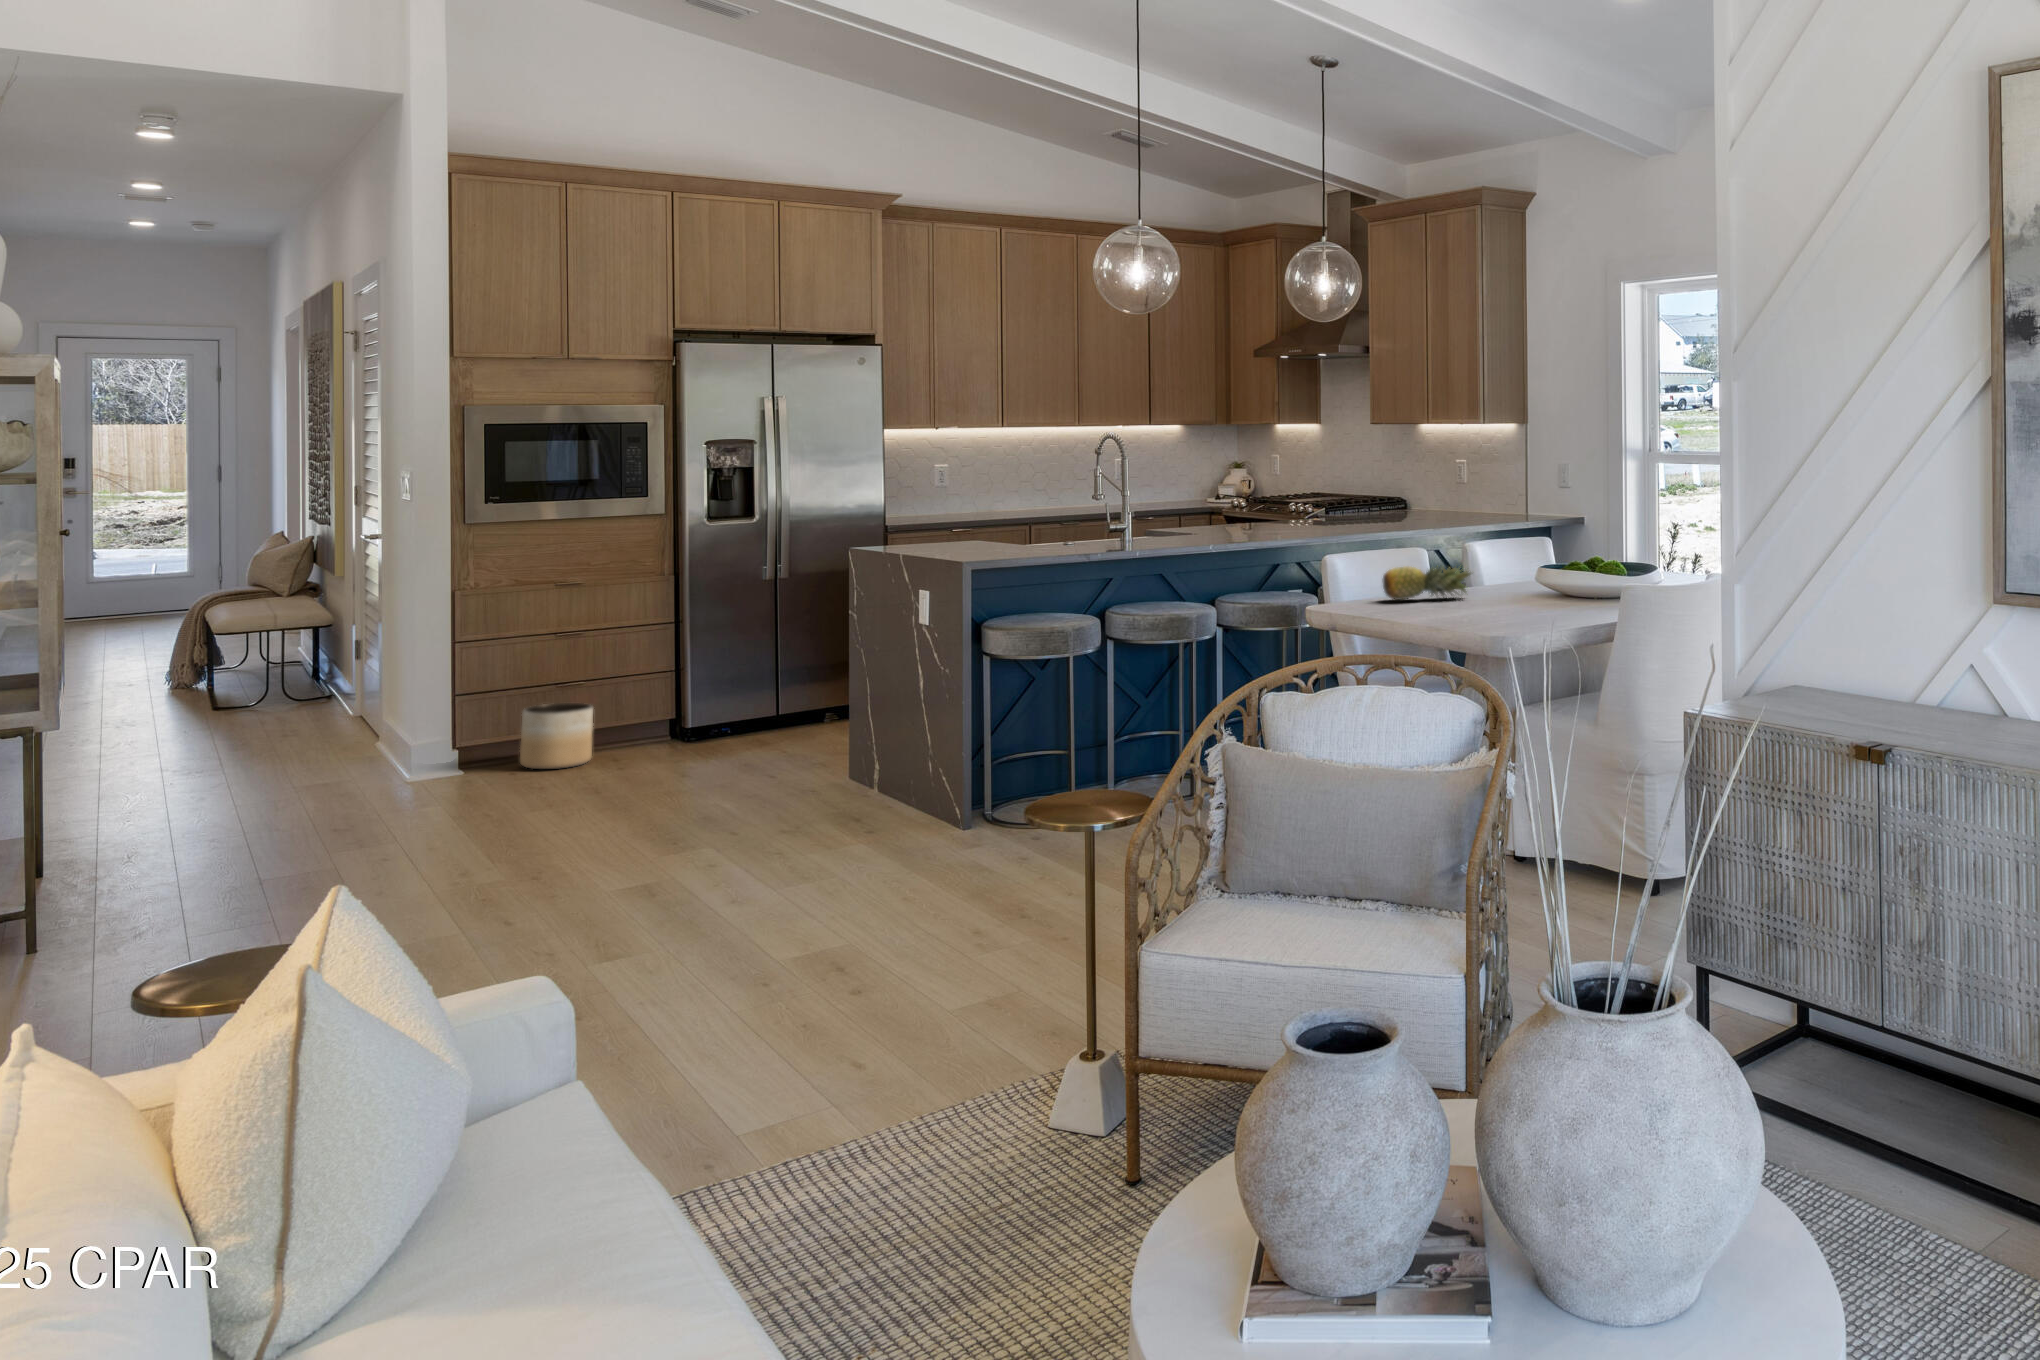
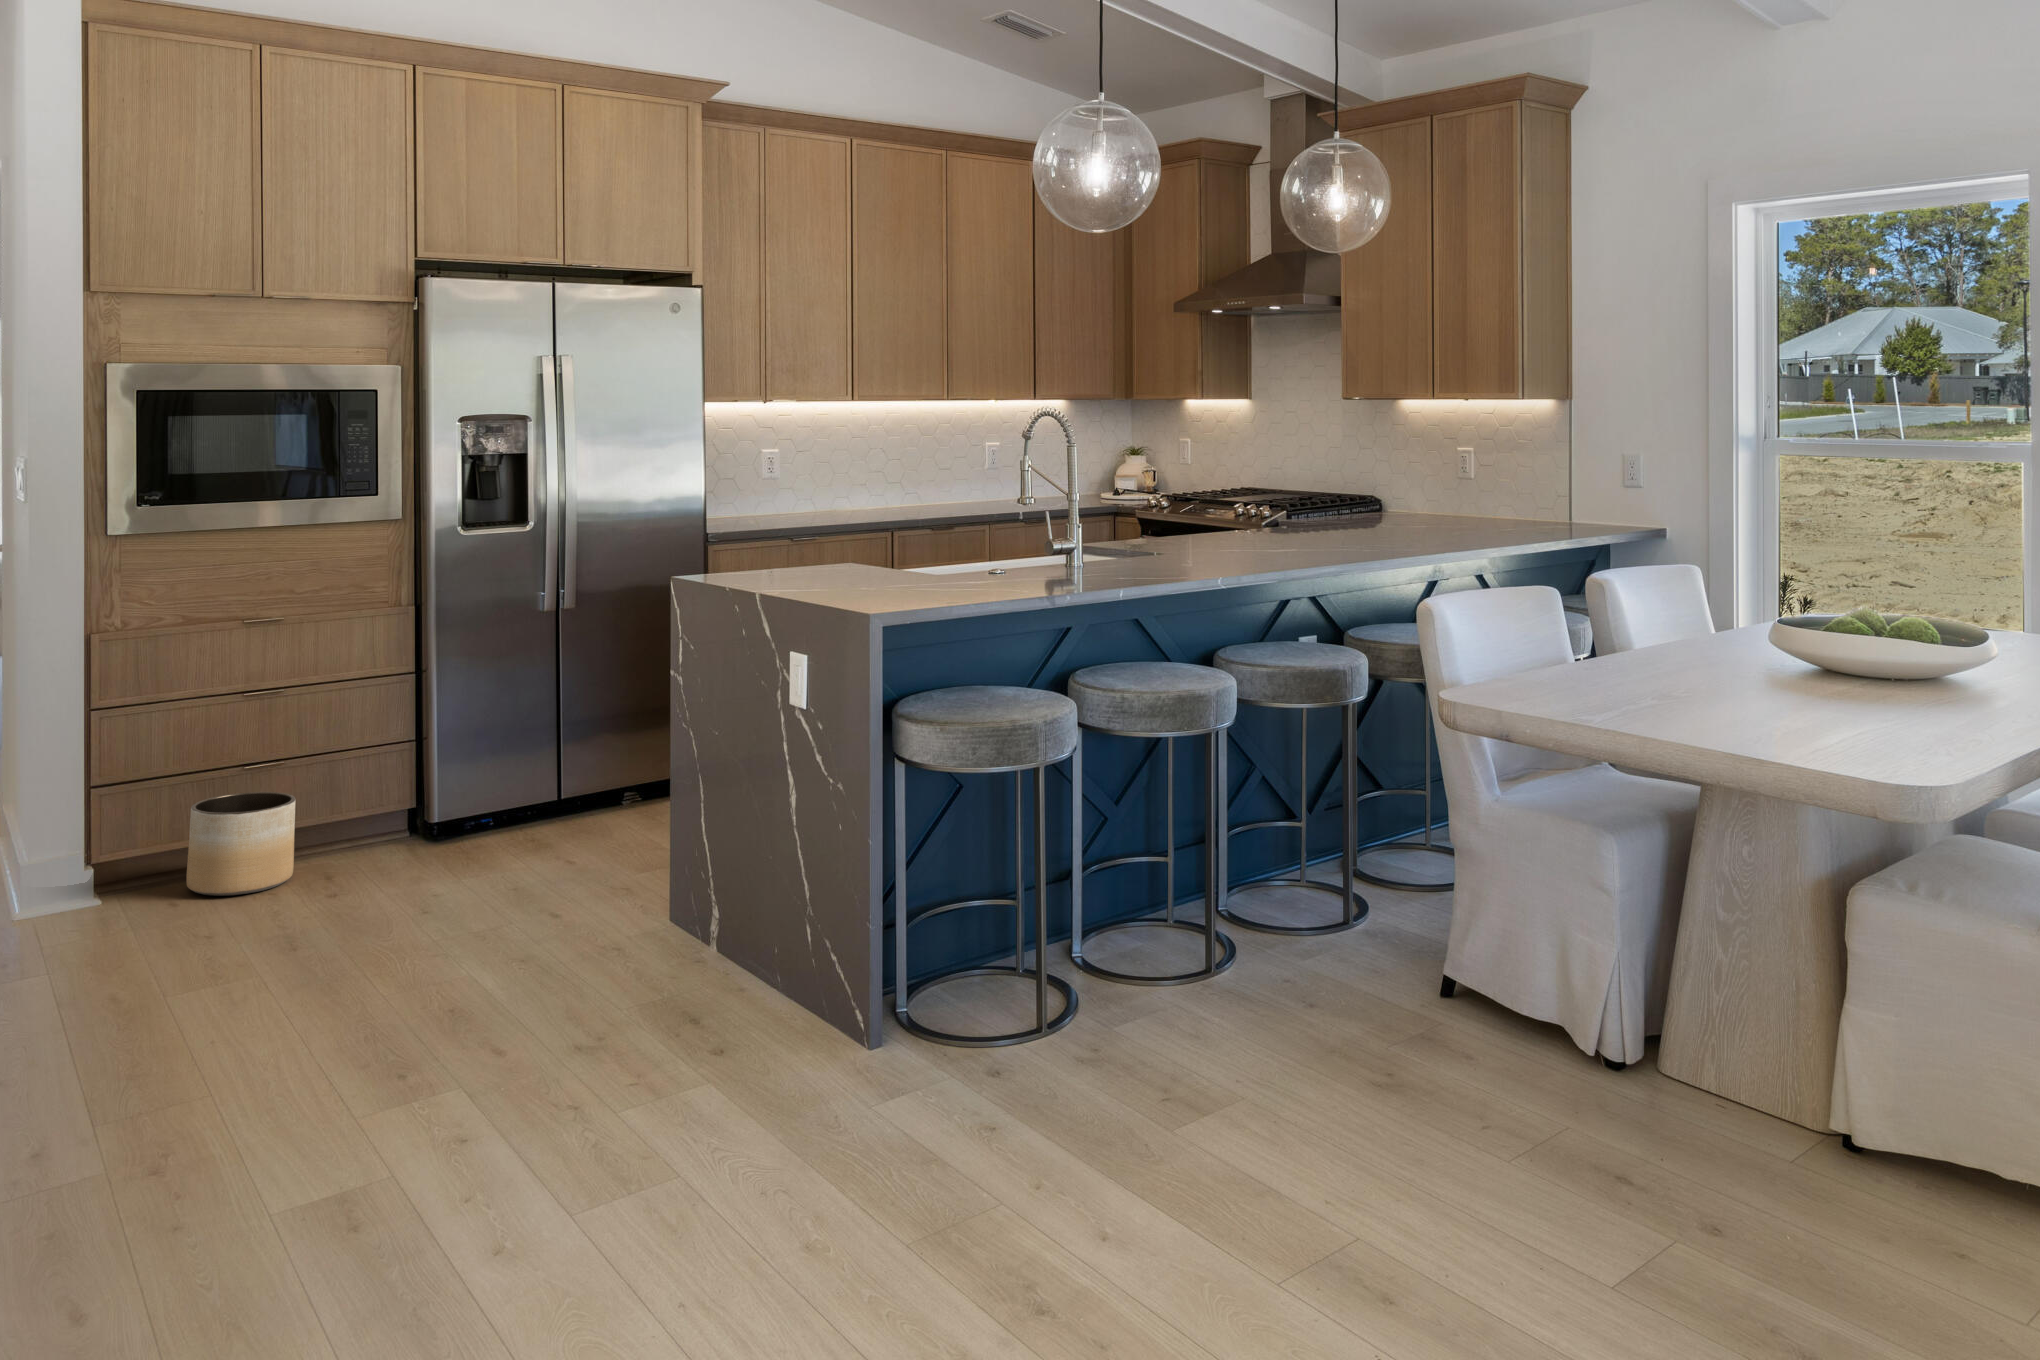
fruit: present [1383,566,1471,600] -> none [1556,620,1705,683]

